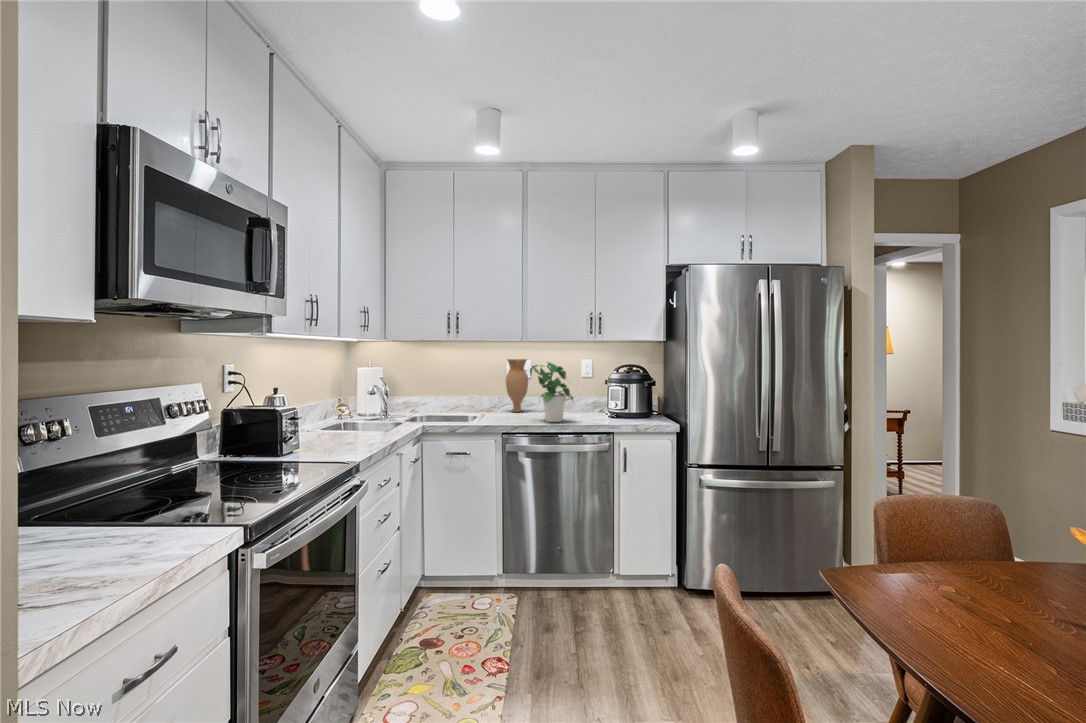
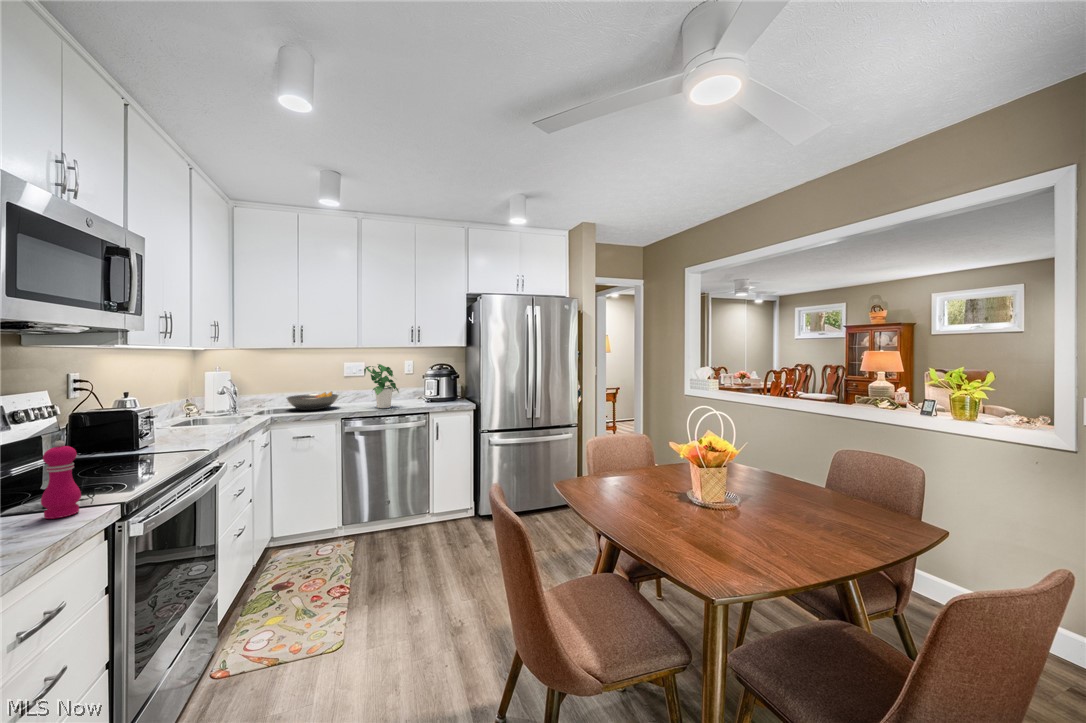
vase: present [506,359,528,412] -> none [344,362,363,402]
fruit bowl: none [439,397,499,420] -> present [286,392,338,410]
pepper mill: none [166,442,205,536] -> present [41,440,81,519]

